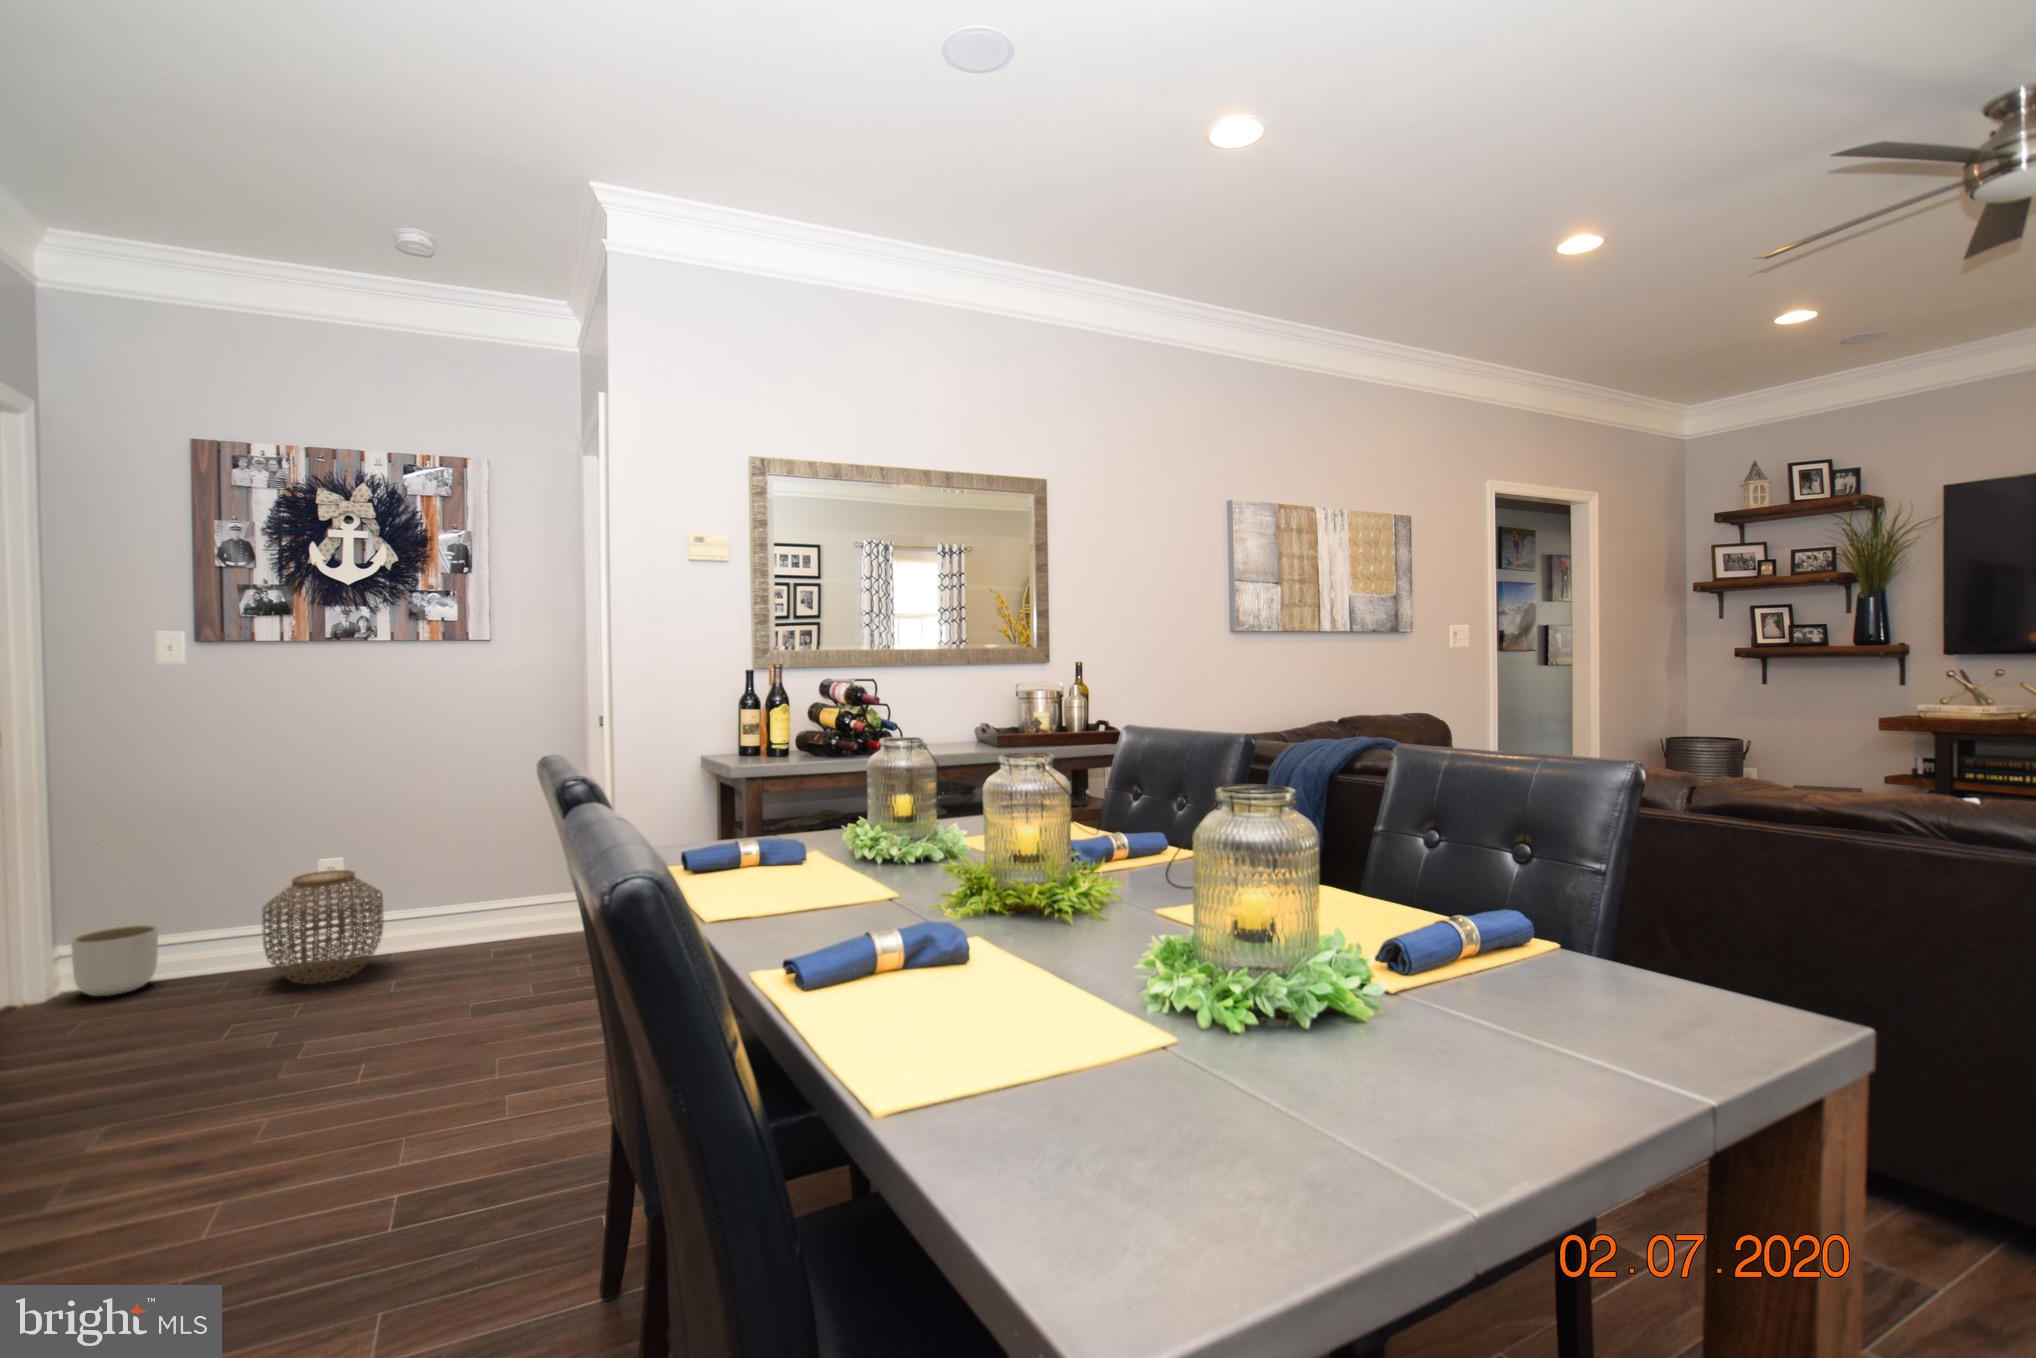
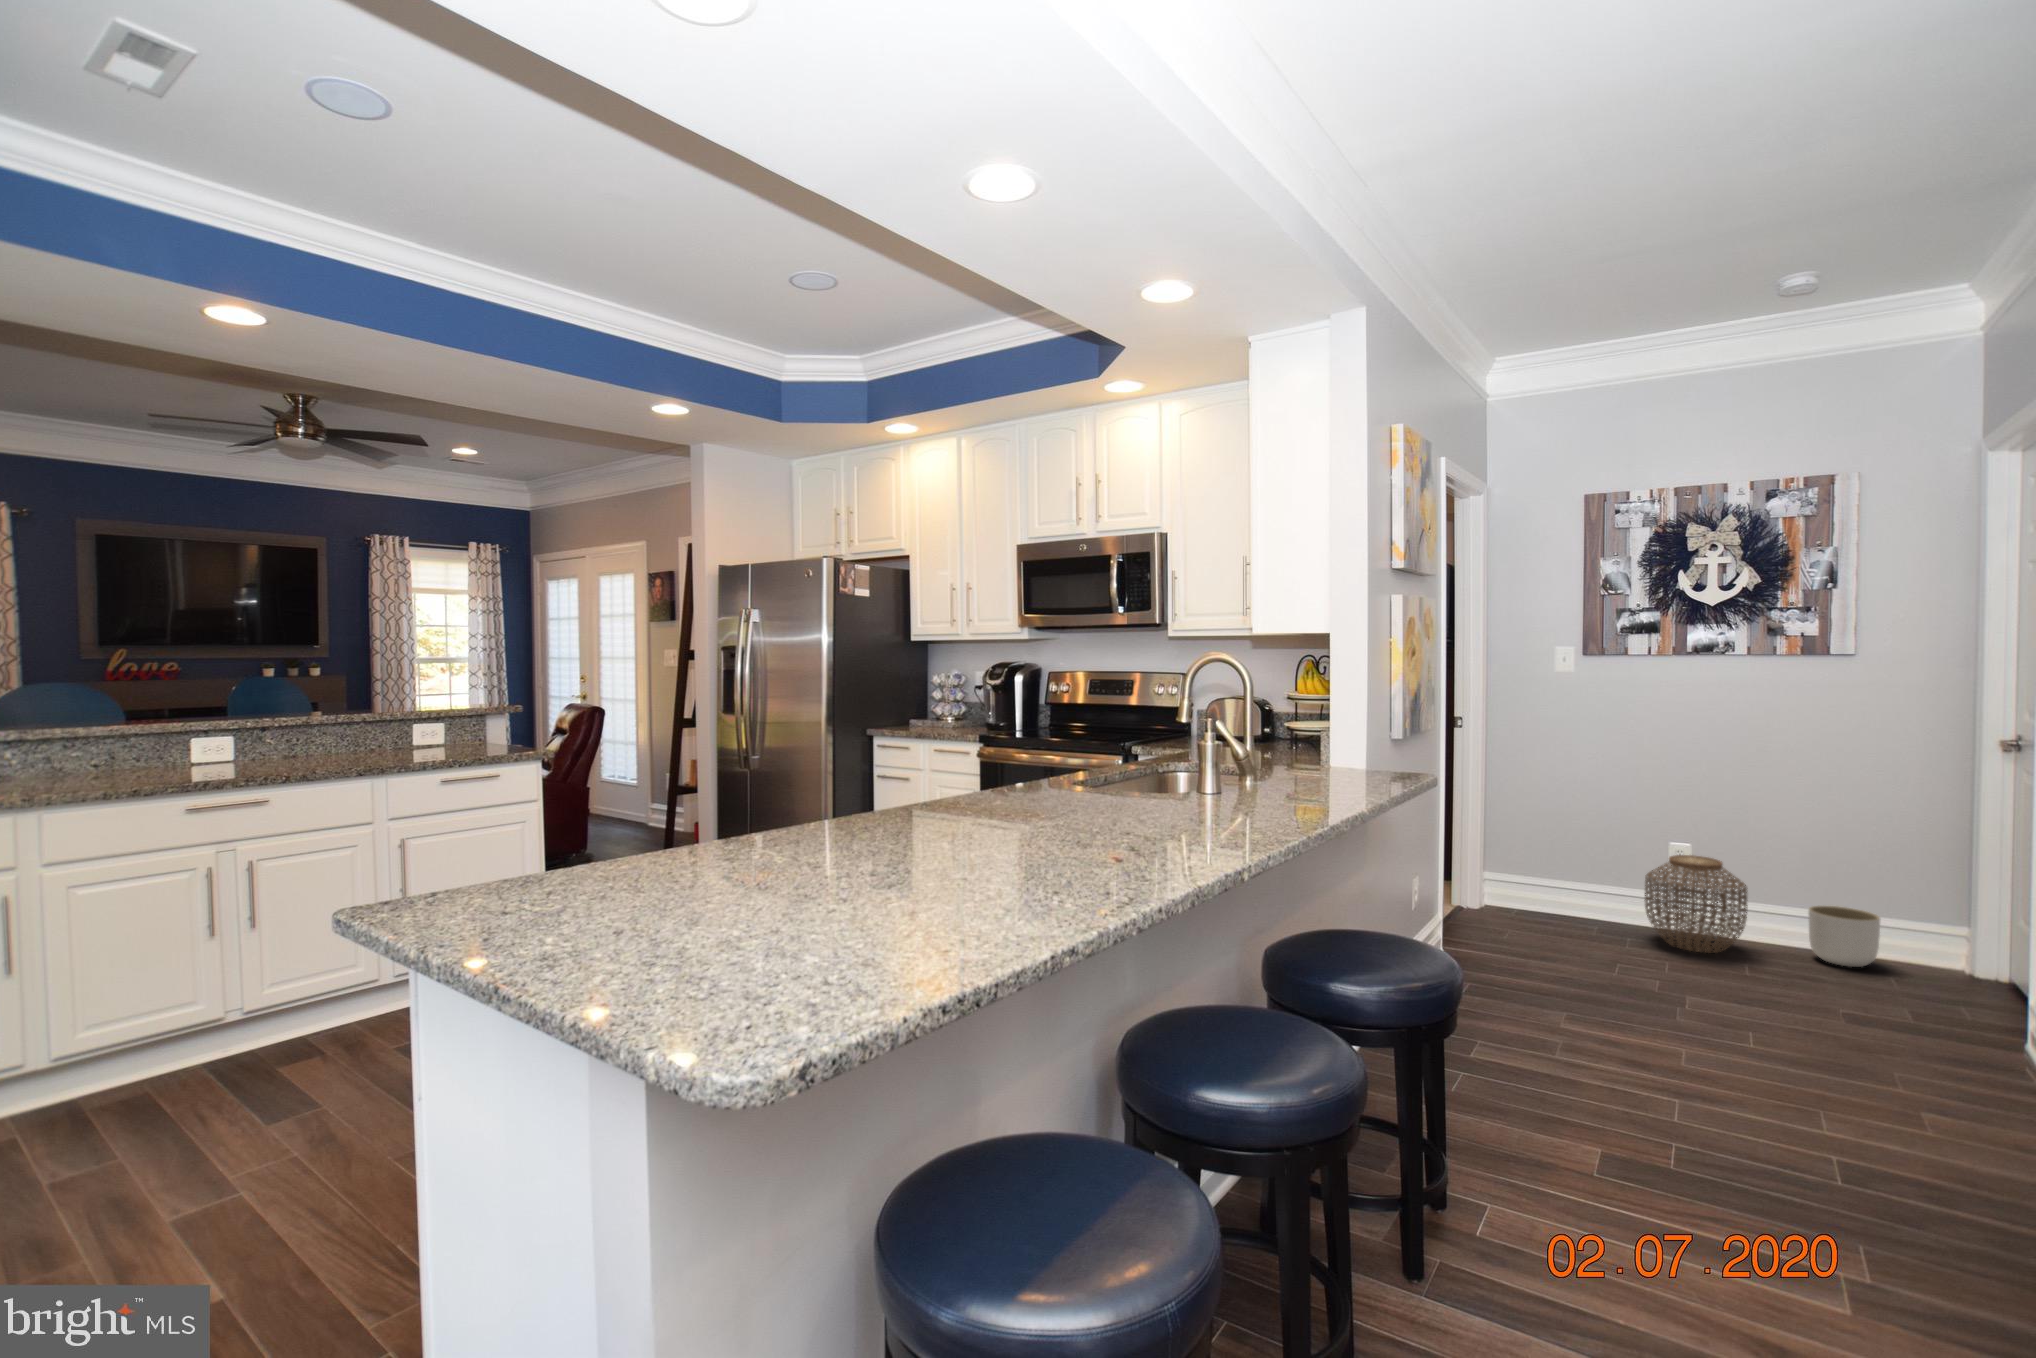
planter: present [71,925,158,996] -> present [1808,906,1880,967]

